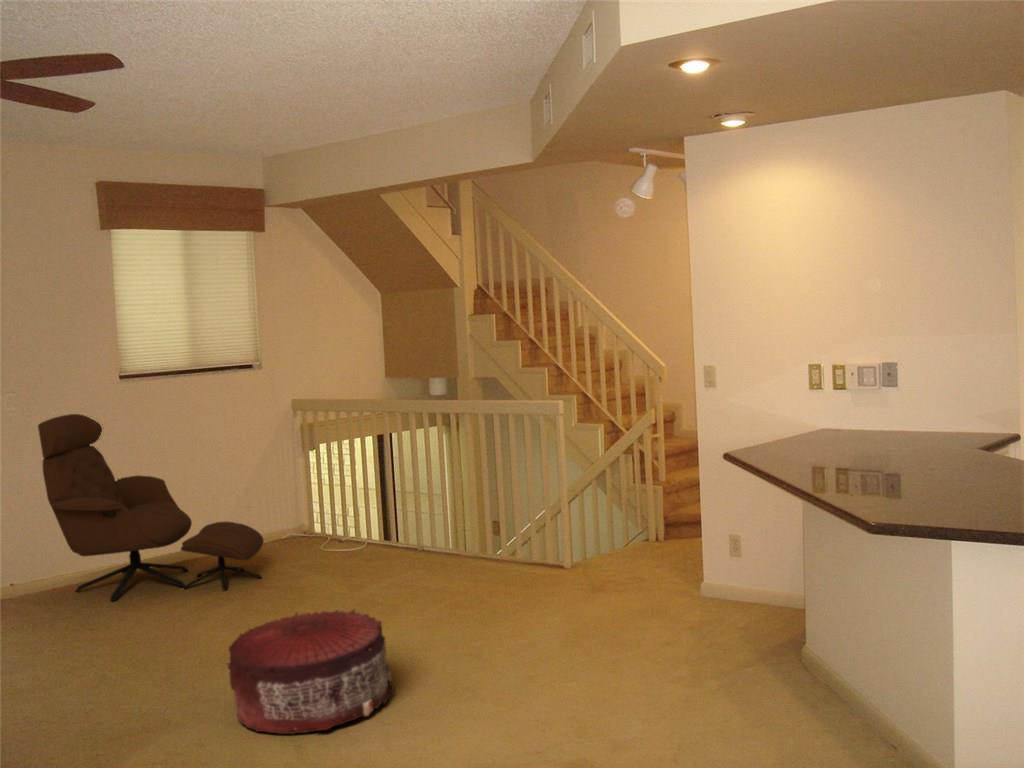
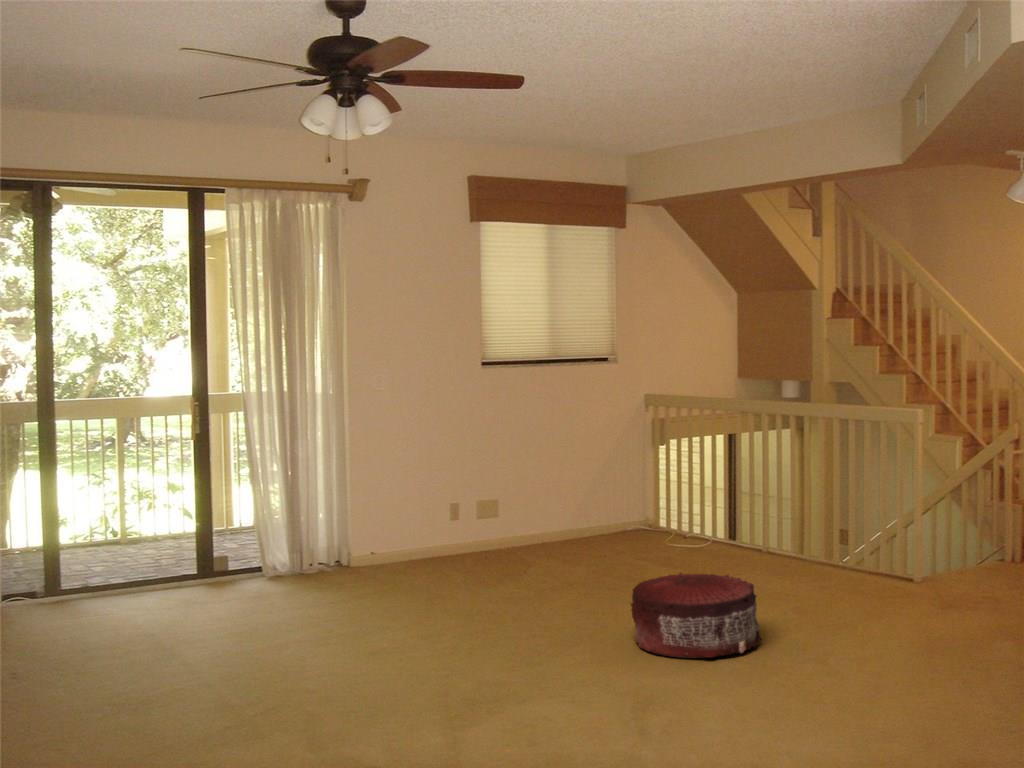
lounge chair: present [38,414,263,601] -> none [441,398,623,564]

